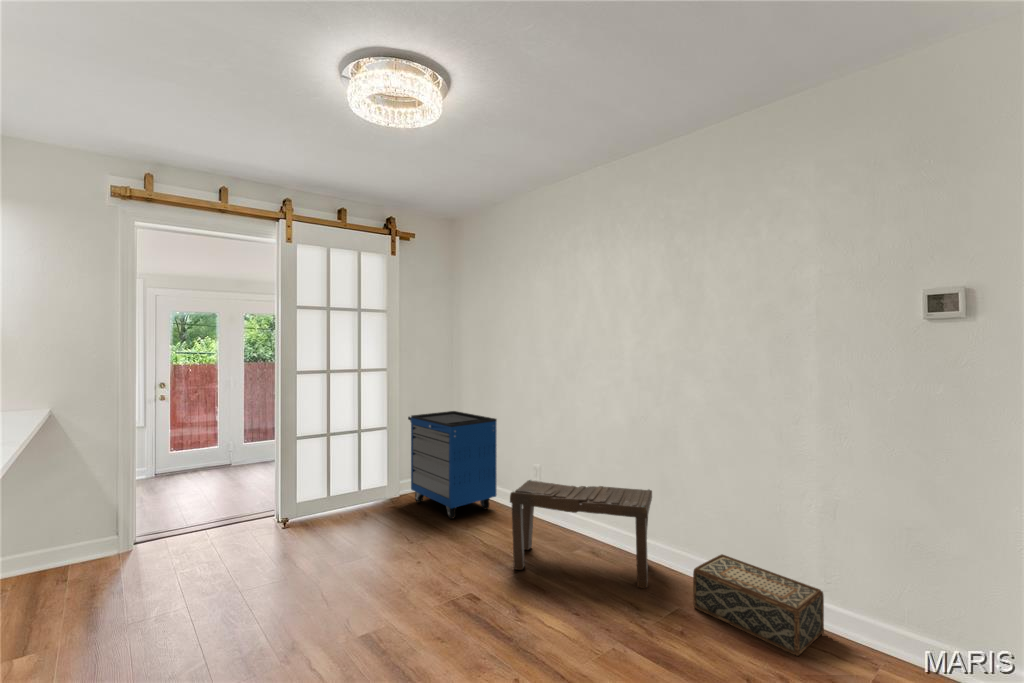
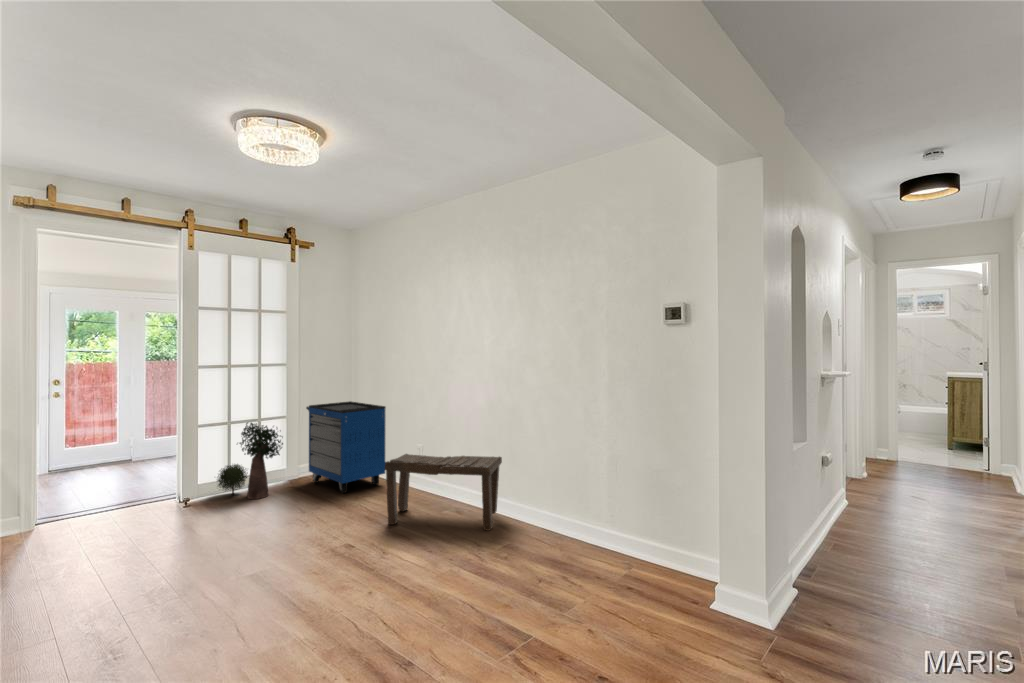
potted plant: none [314,434,386,522] -> present [217,422,283,499]
woven basket: present [693,554,824,656] -> none [520,501,605,561]

